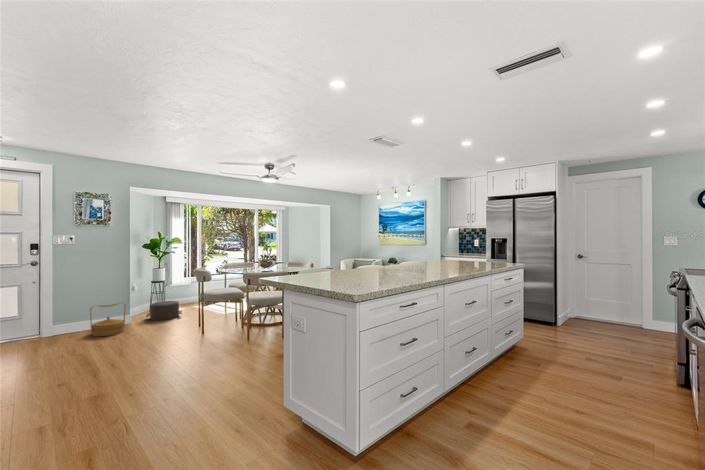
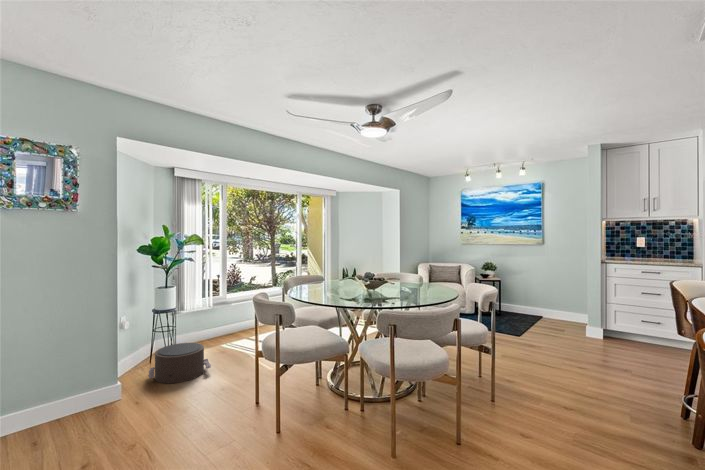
woven basket: present [90,303,126,336] -> none [39,362,114,442]

